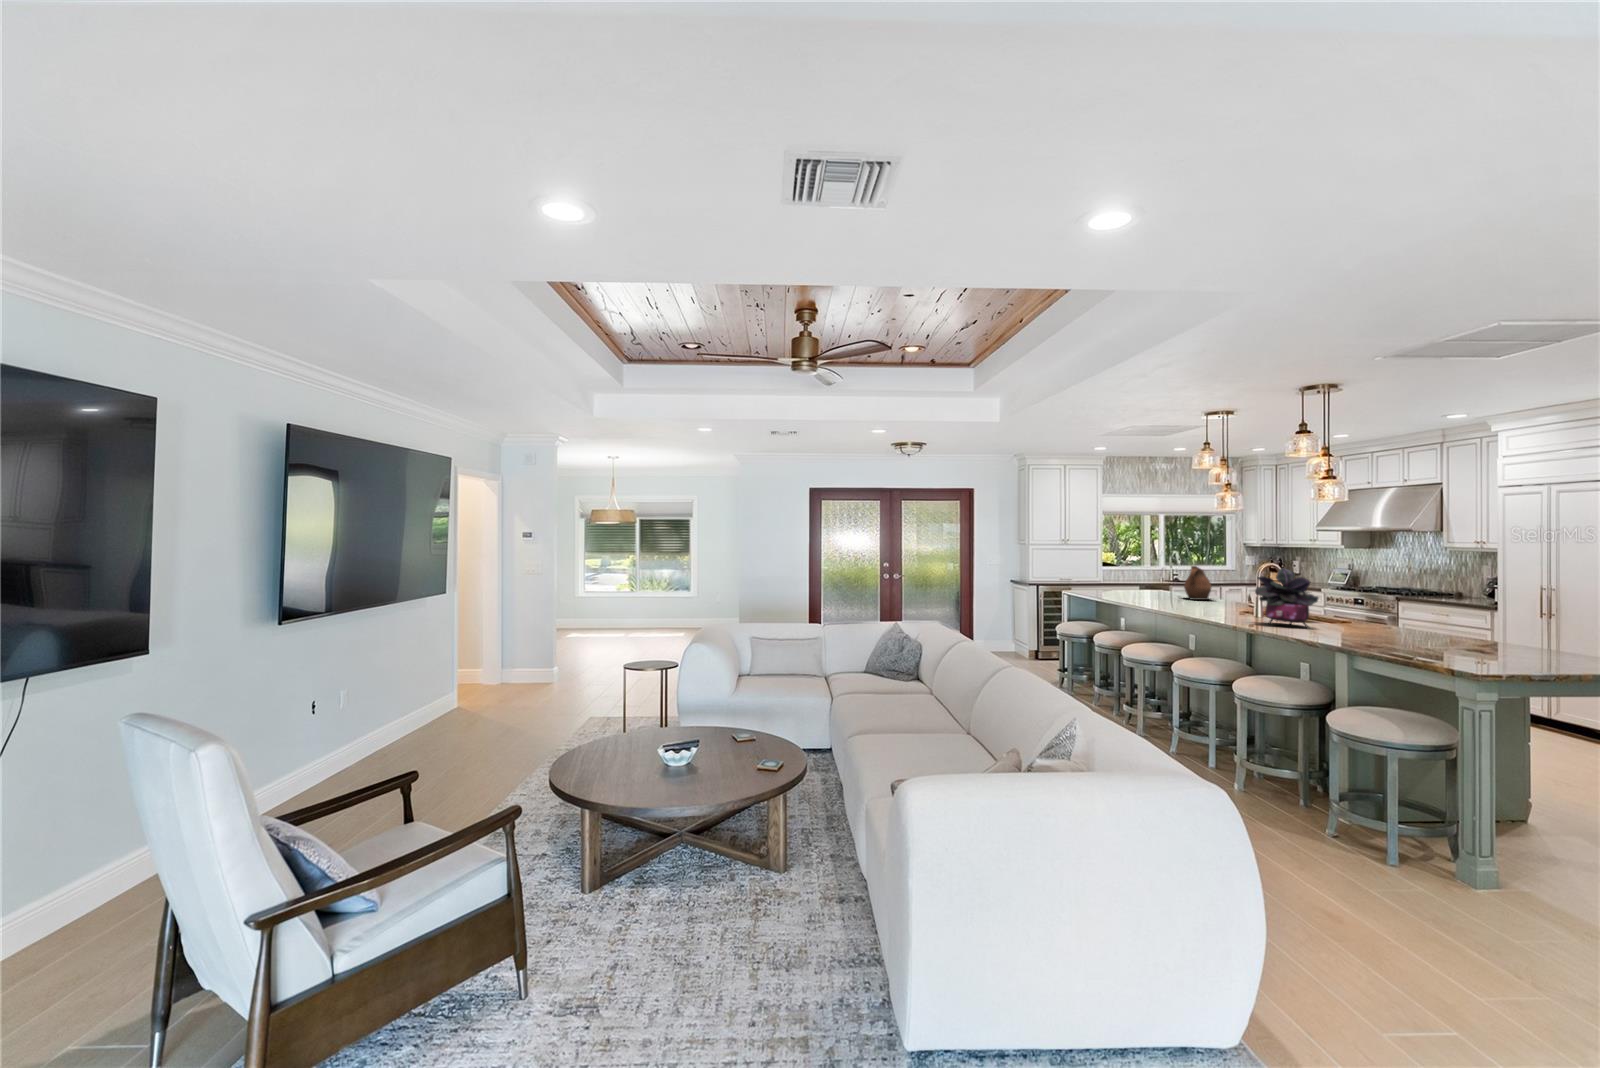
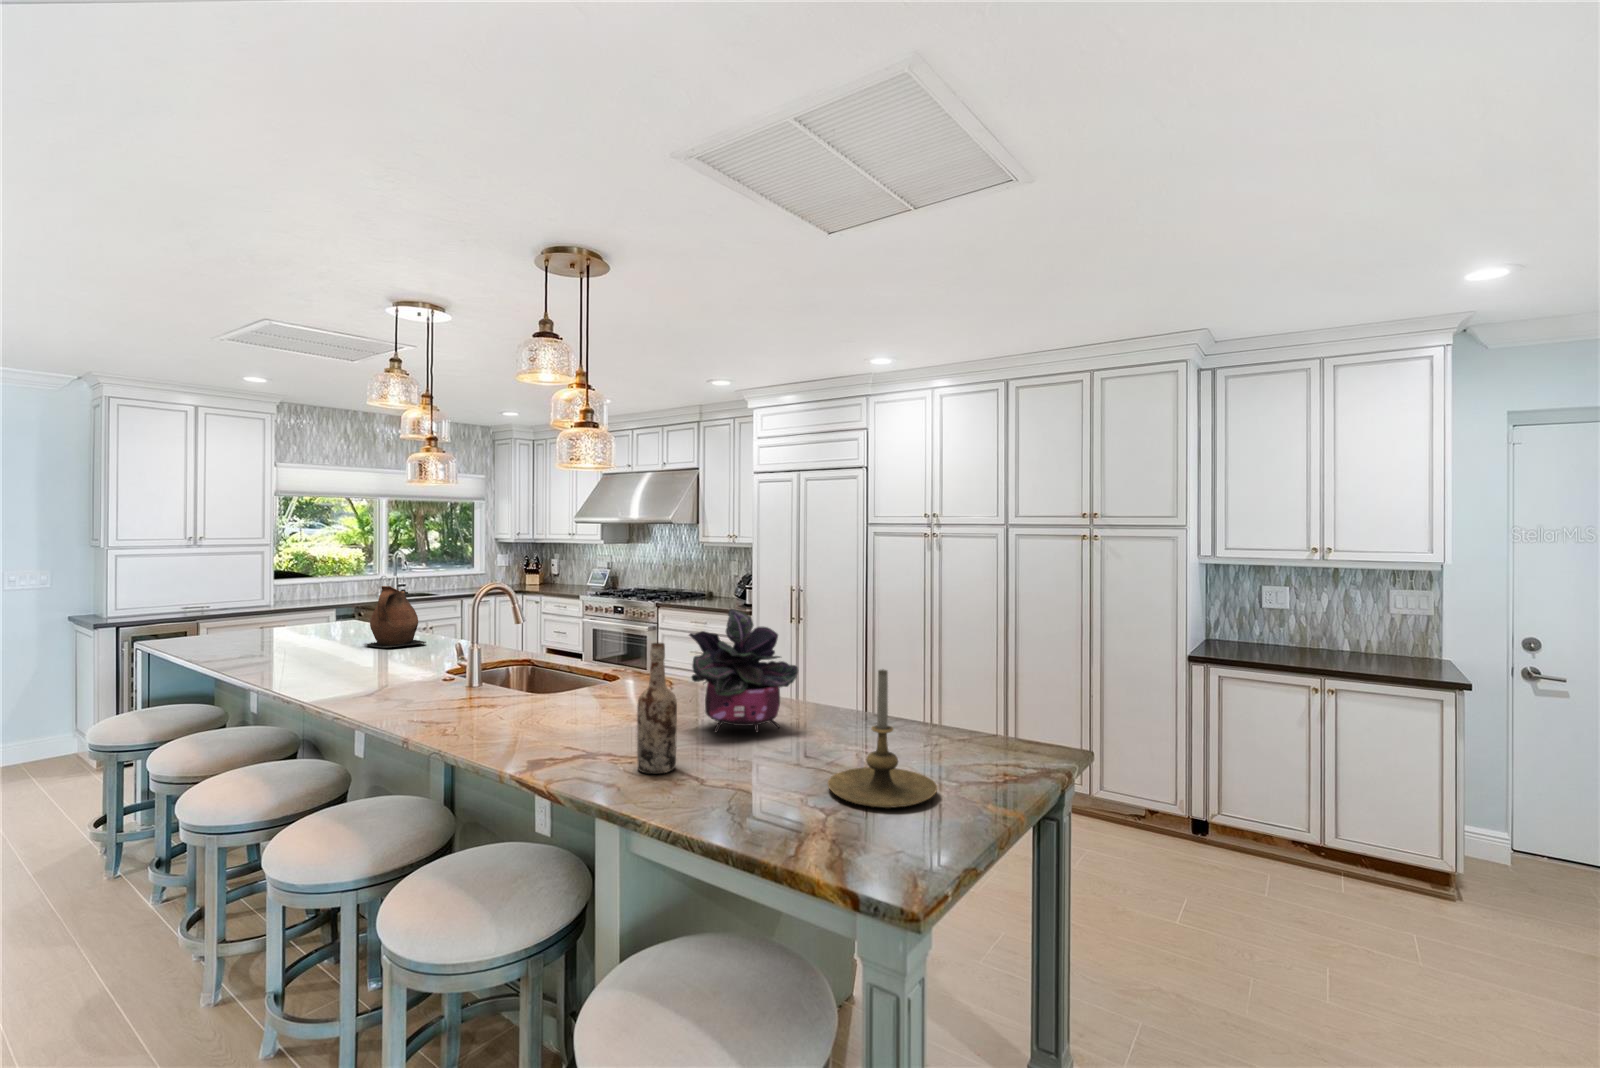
potted plant: present [1255,568,1318,627] -> present [689,609,798,732]
wine bottle: none [1357,585,1380,646] -> present [637,643,677,774]
candle holder: none [1472,602,1552,669] -> present [828,669,937,808]

